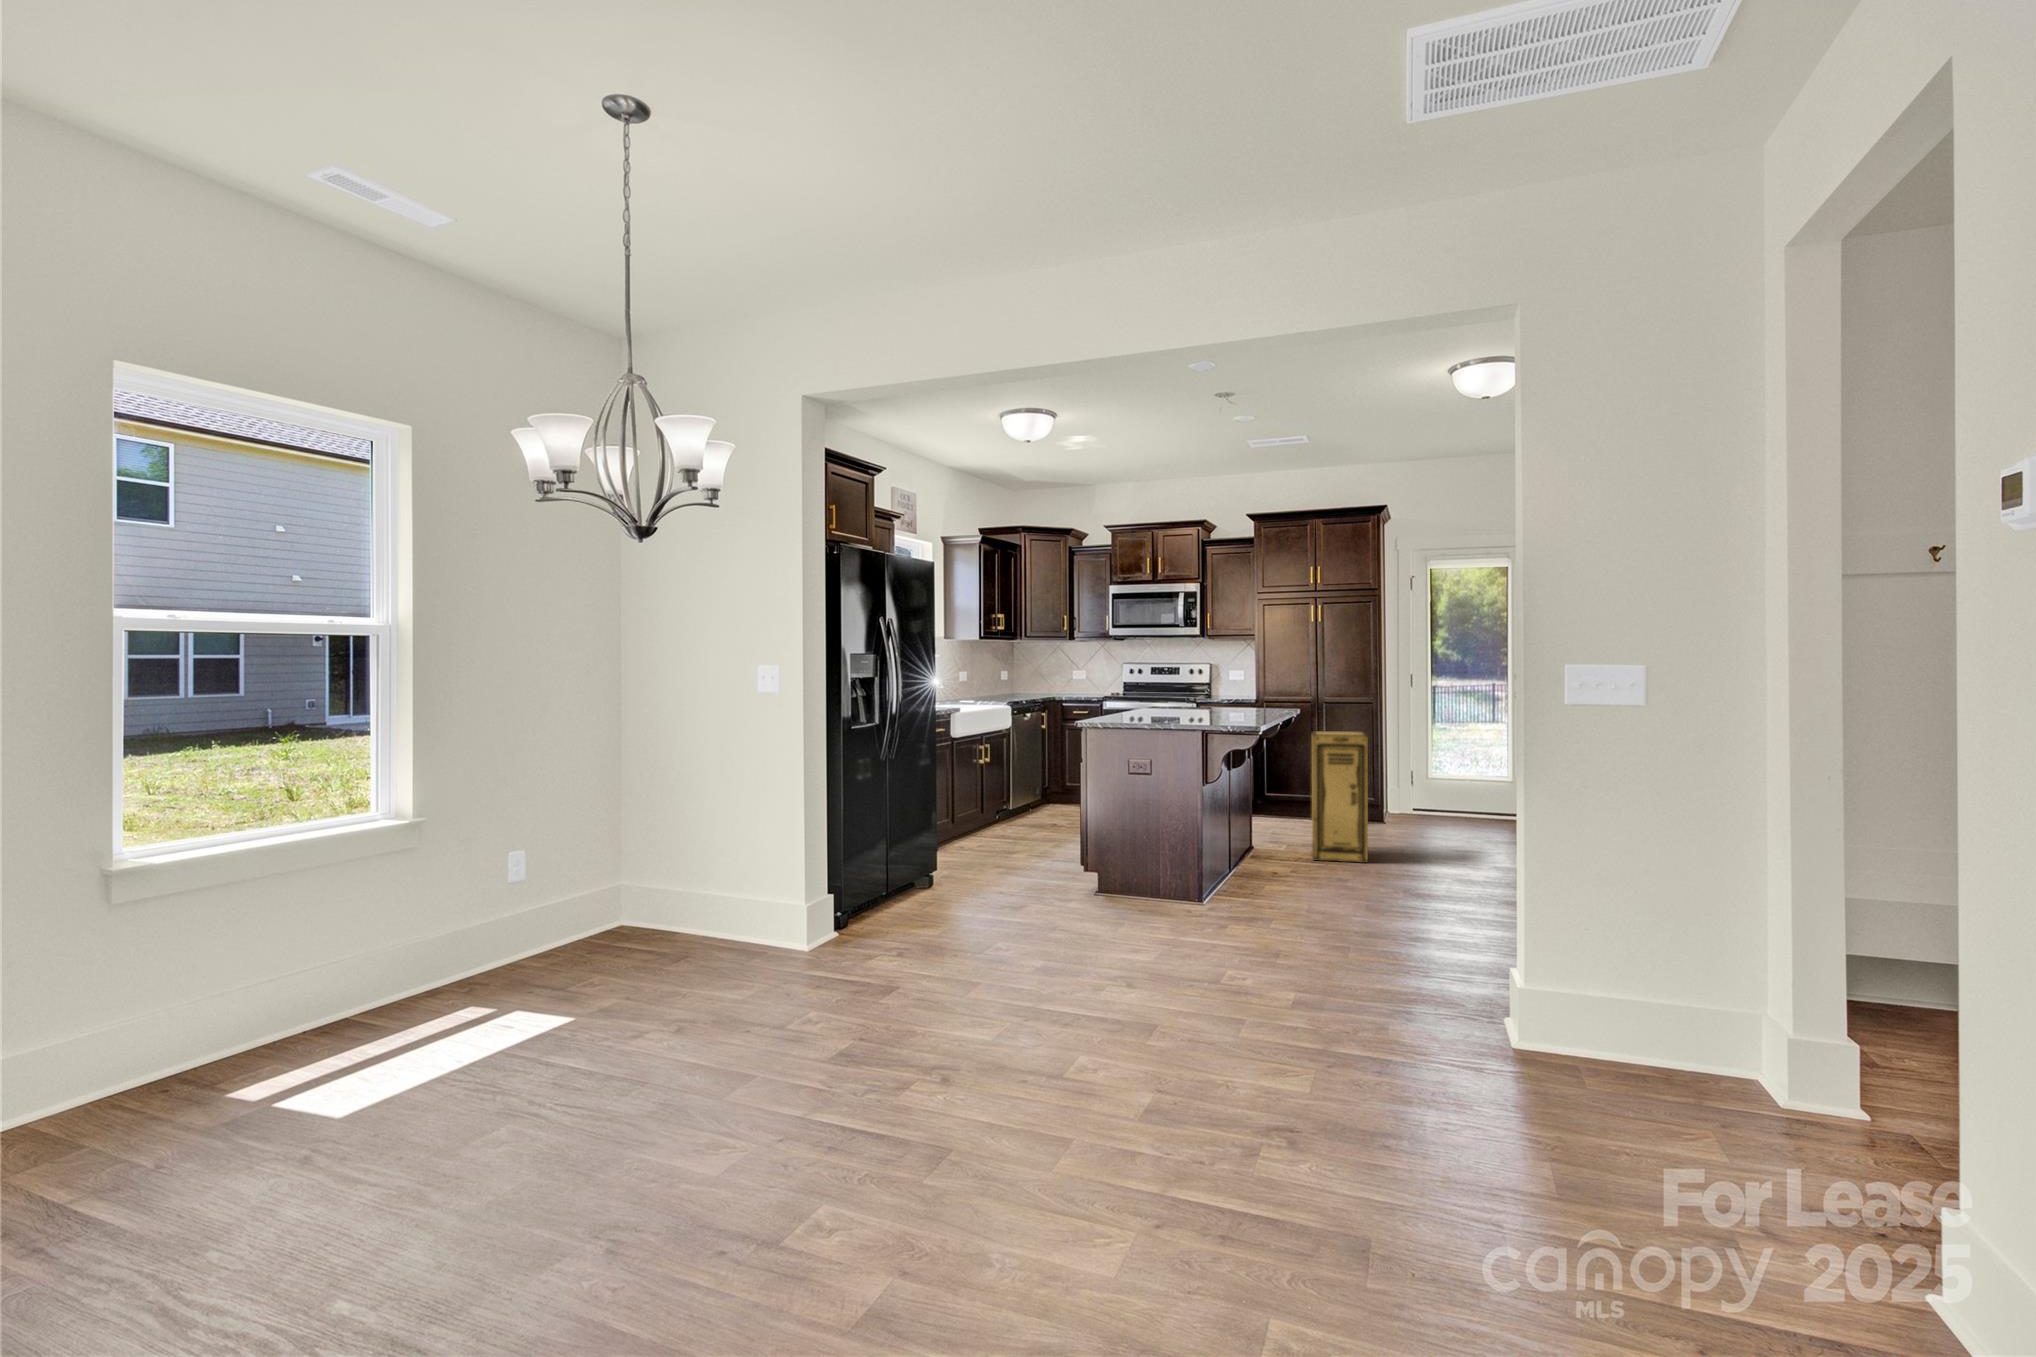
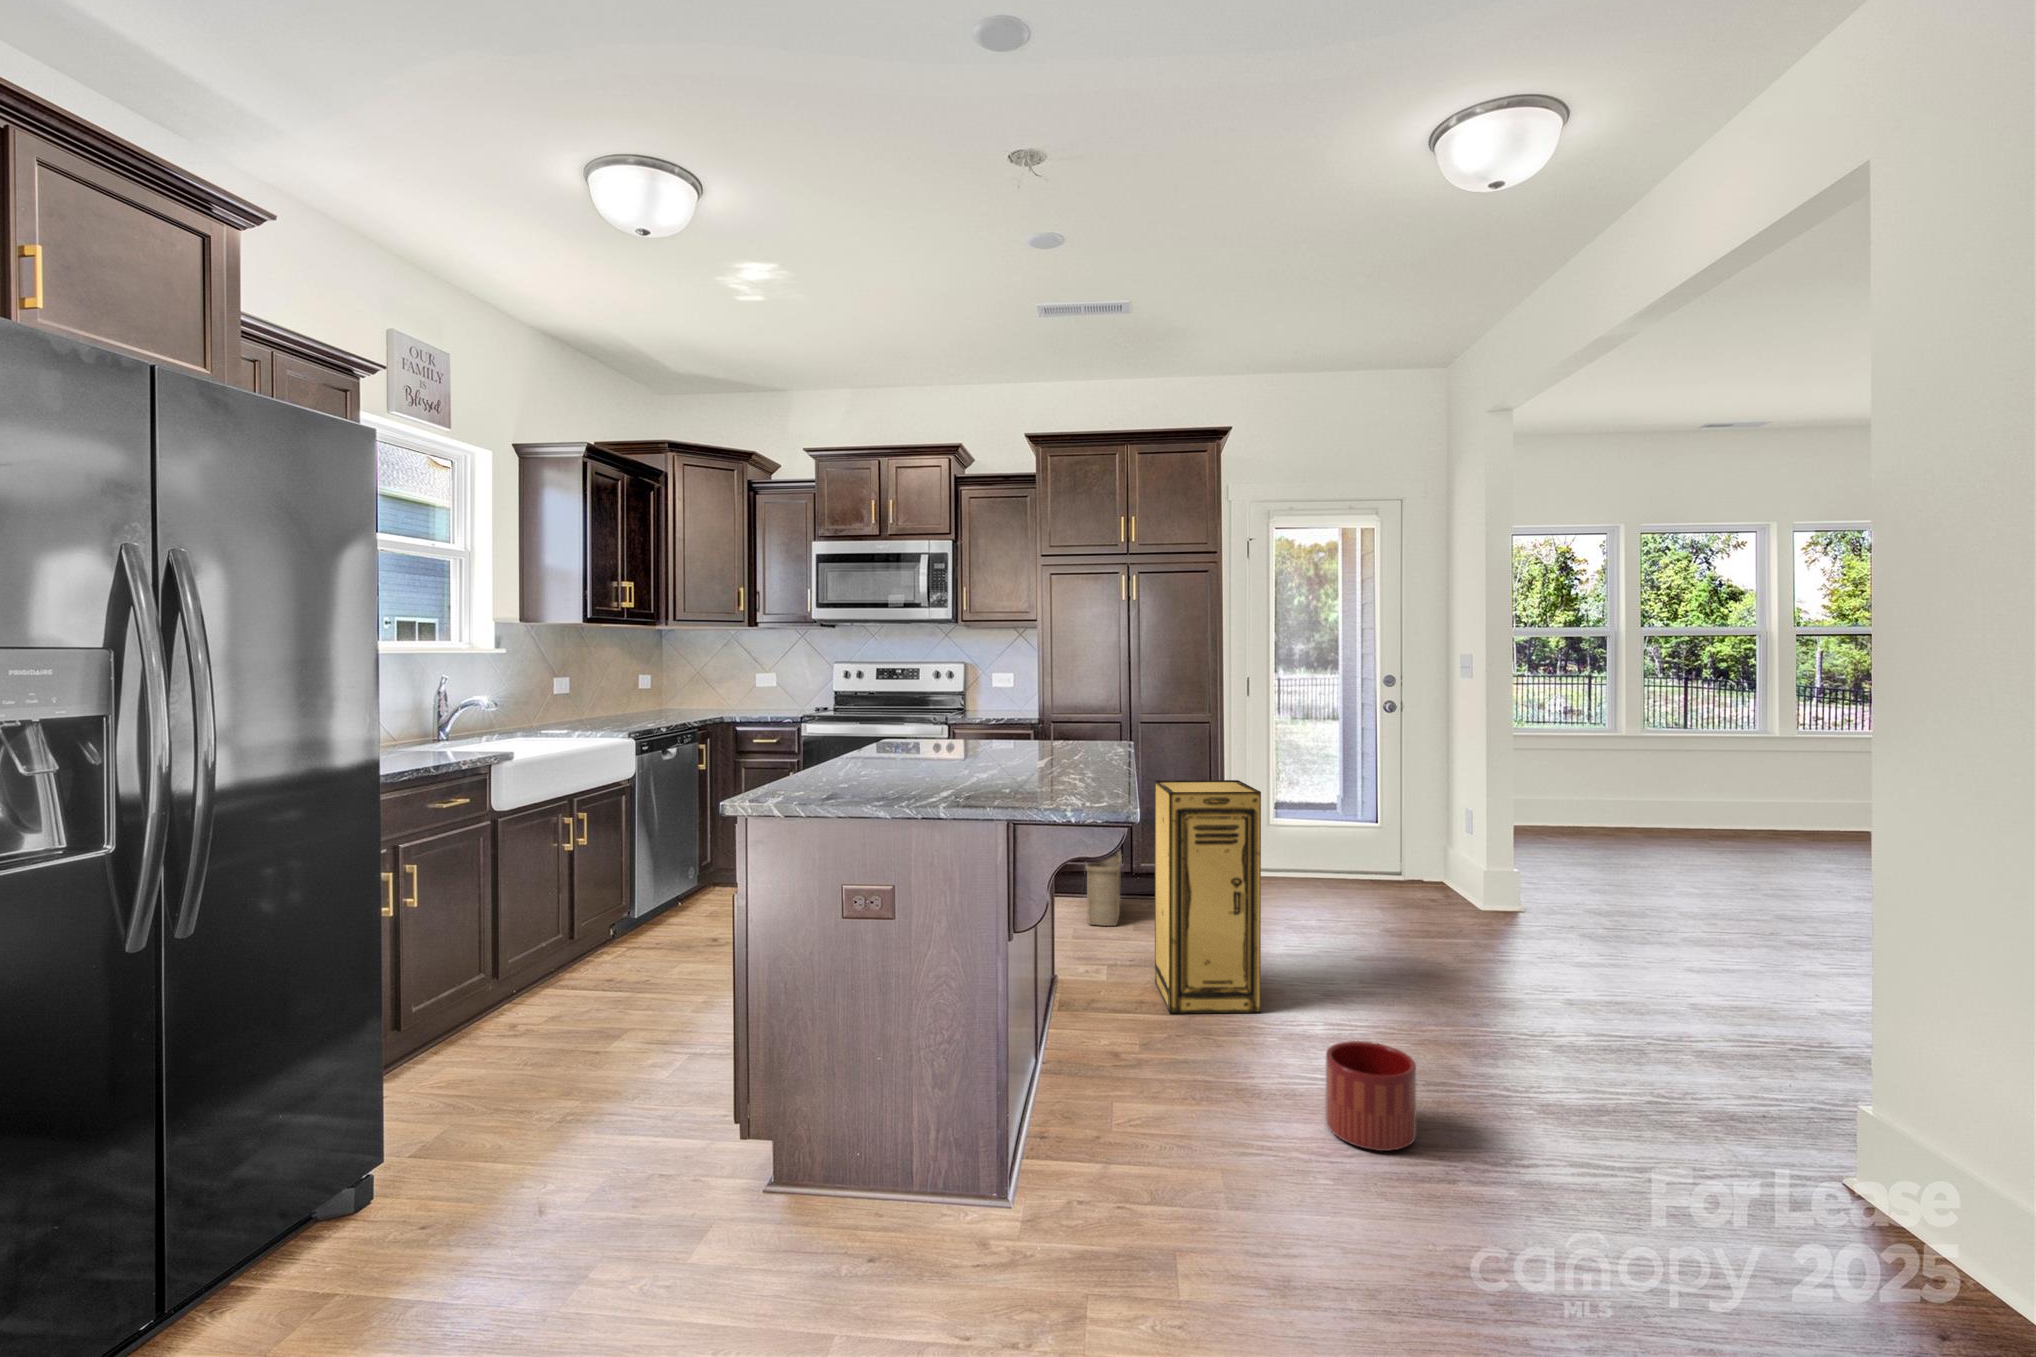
basket: none [1281,785,1312,830] -> present [1082,852,1125,926]
planter: none [1370,854,1416,900] -> present [1325,1041,1416,1151]

